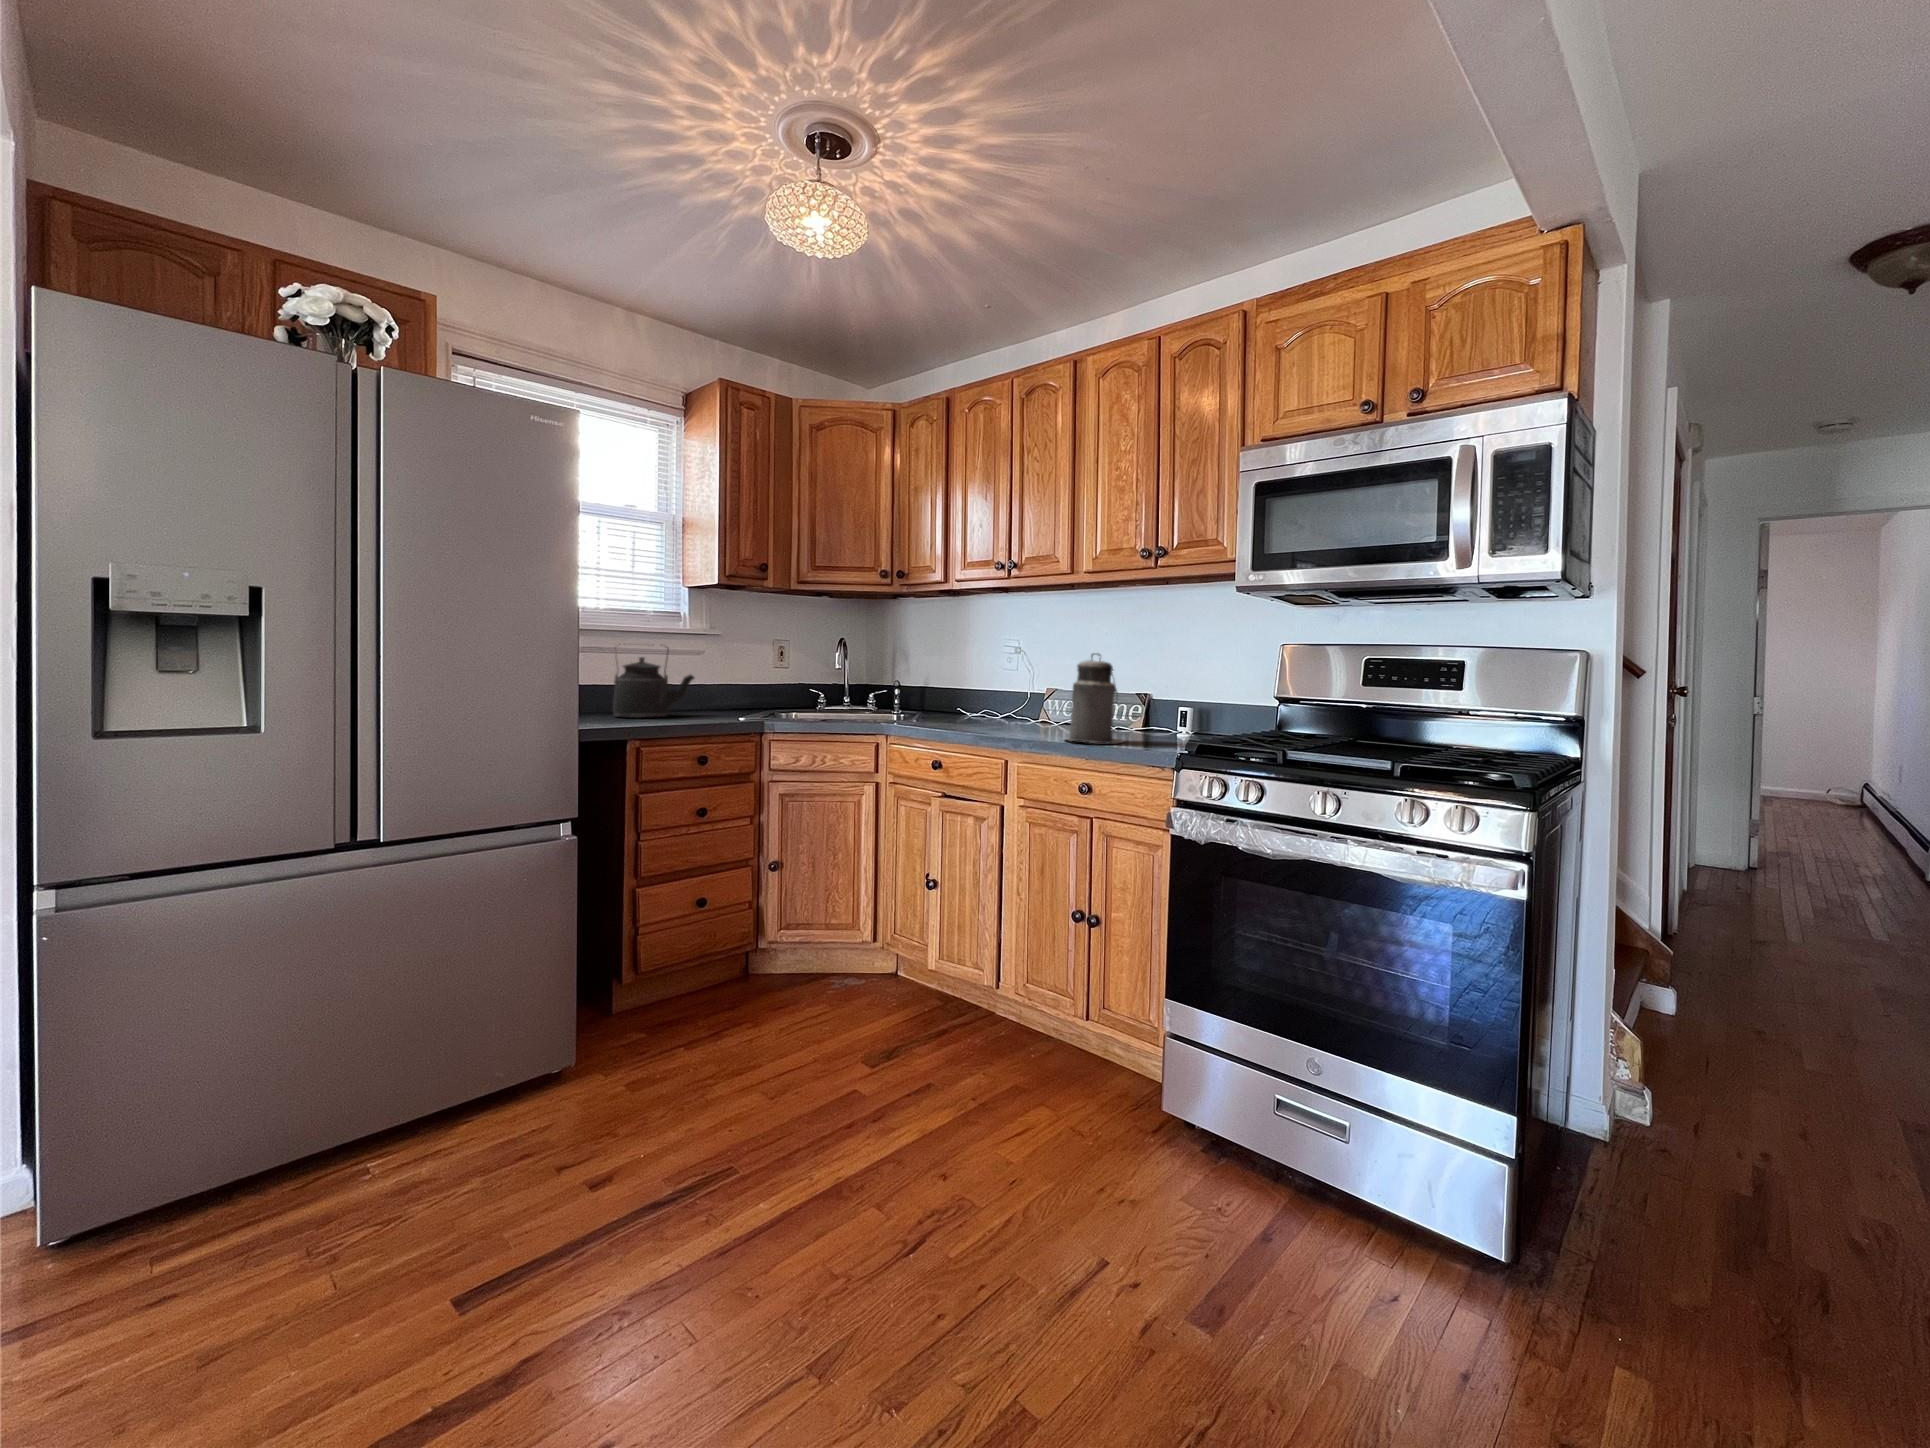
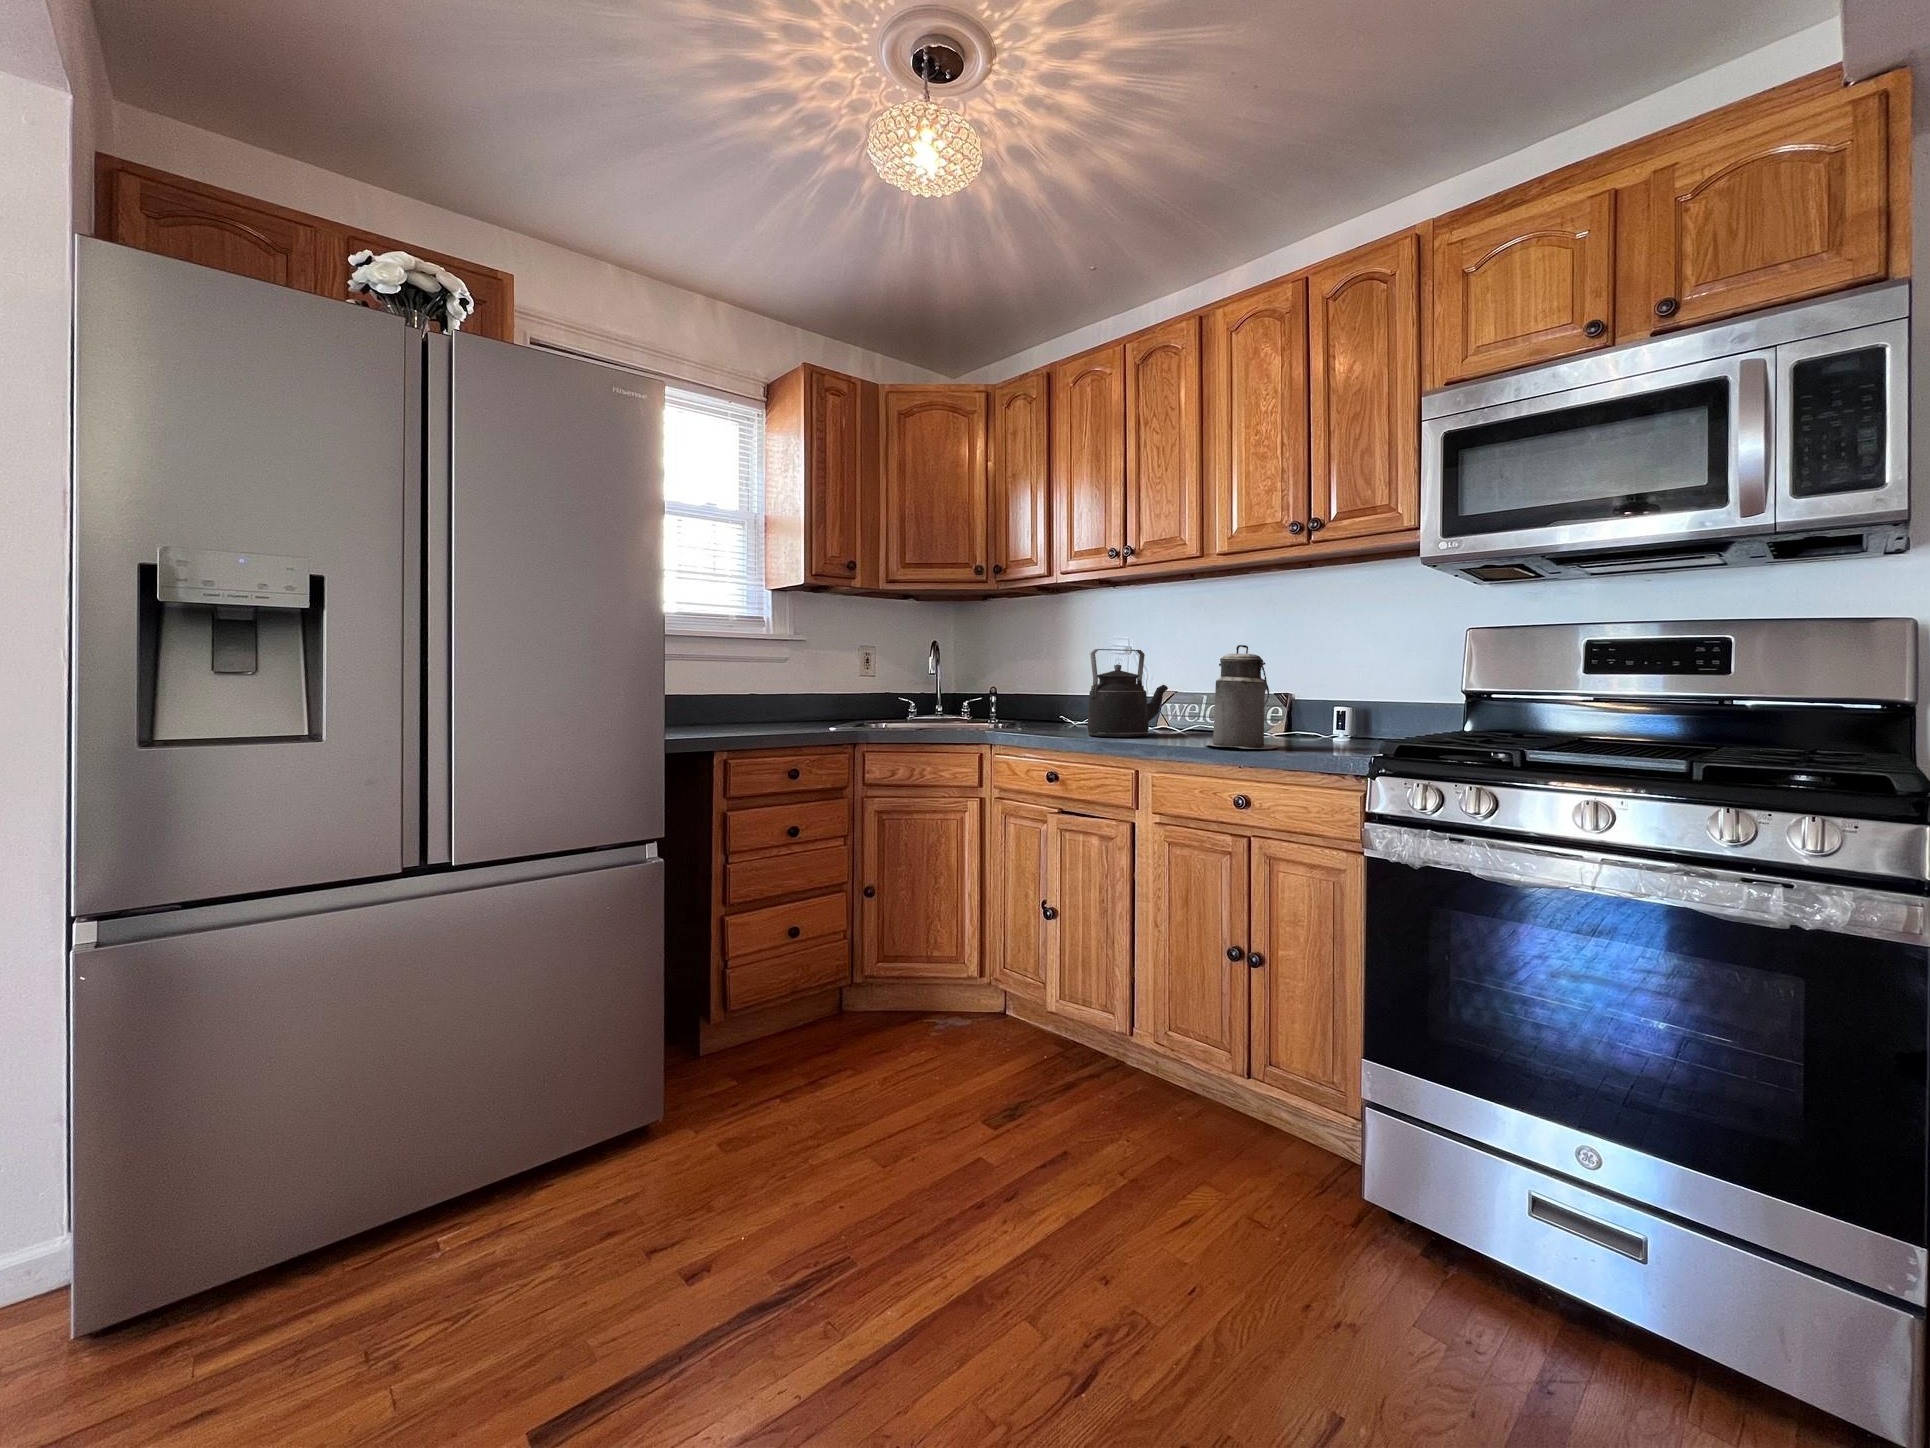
kettle: present [613,644,694,718] -> present [1087,649,1168,737]

